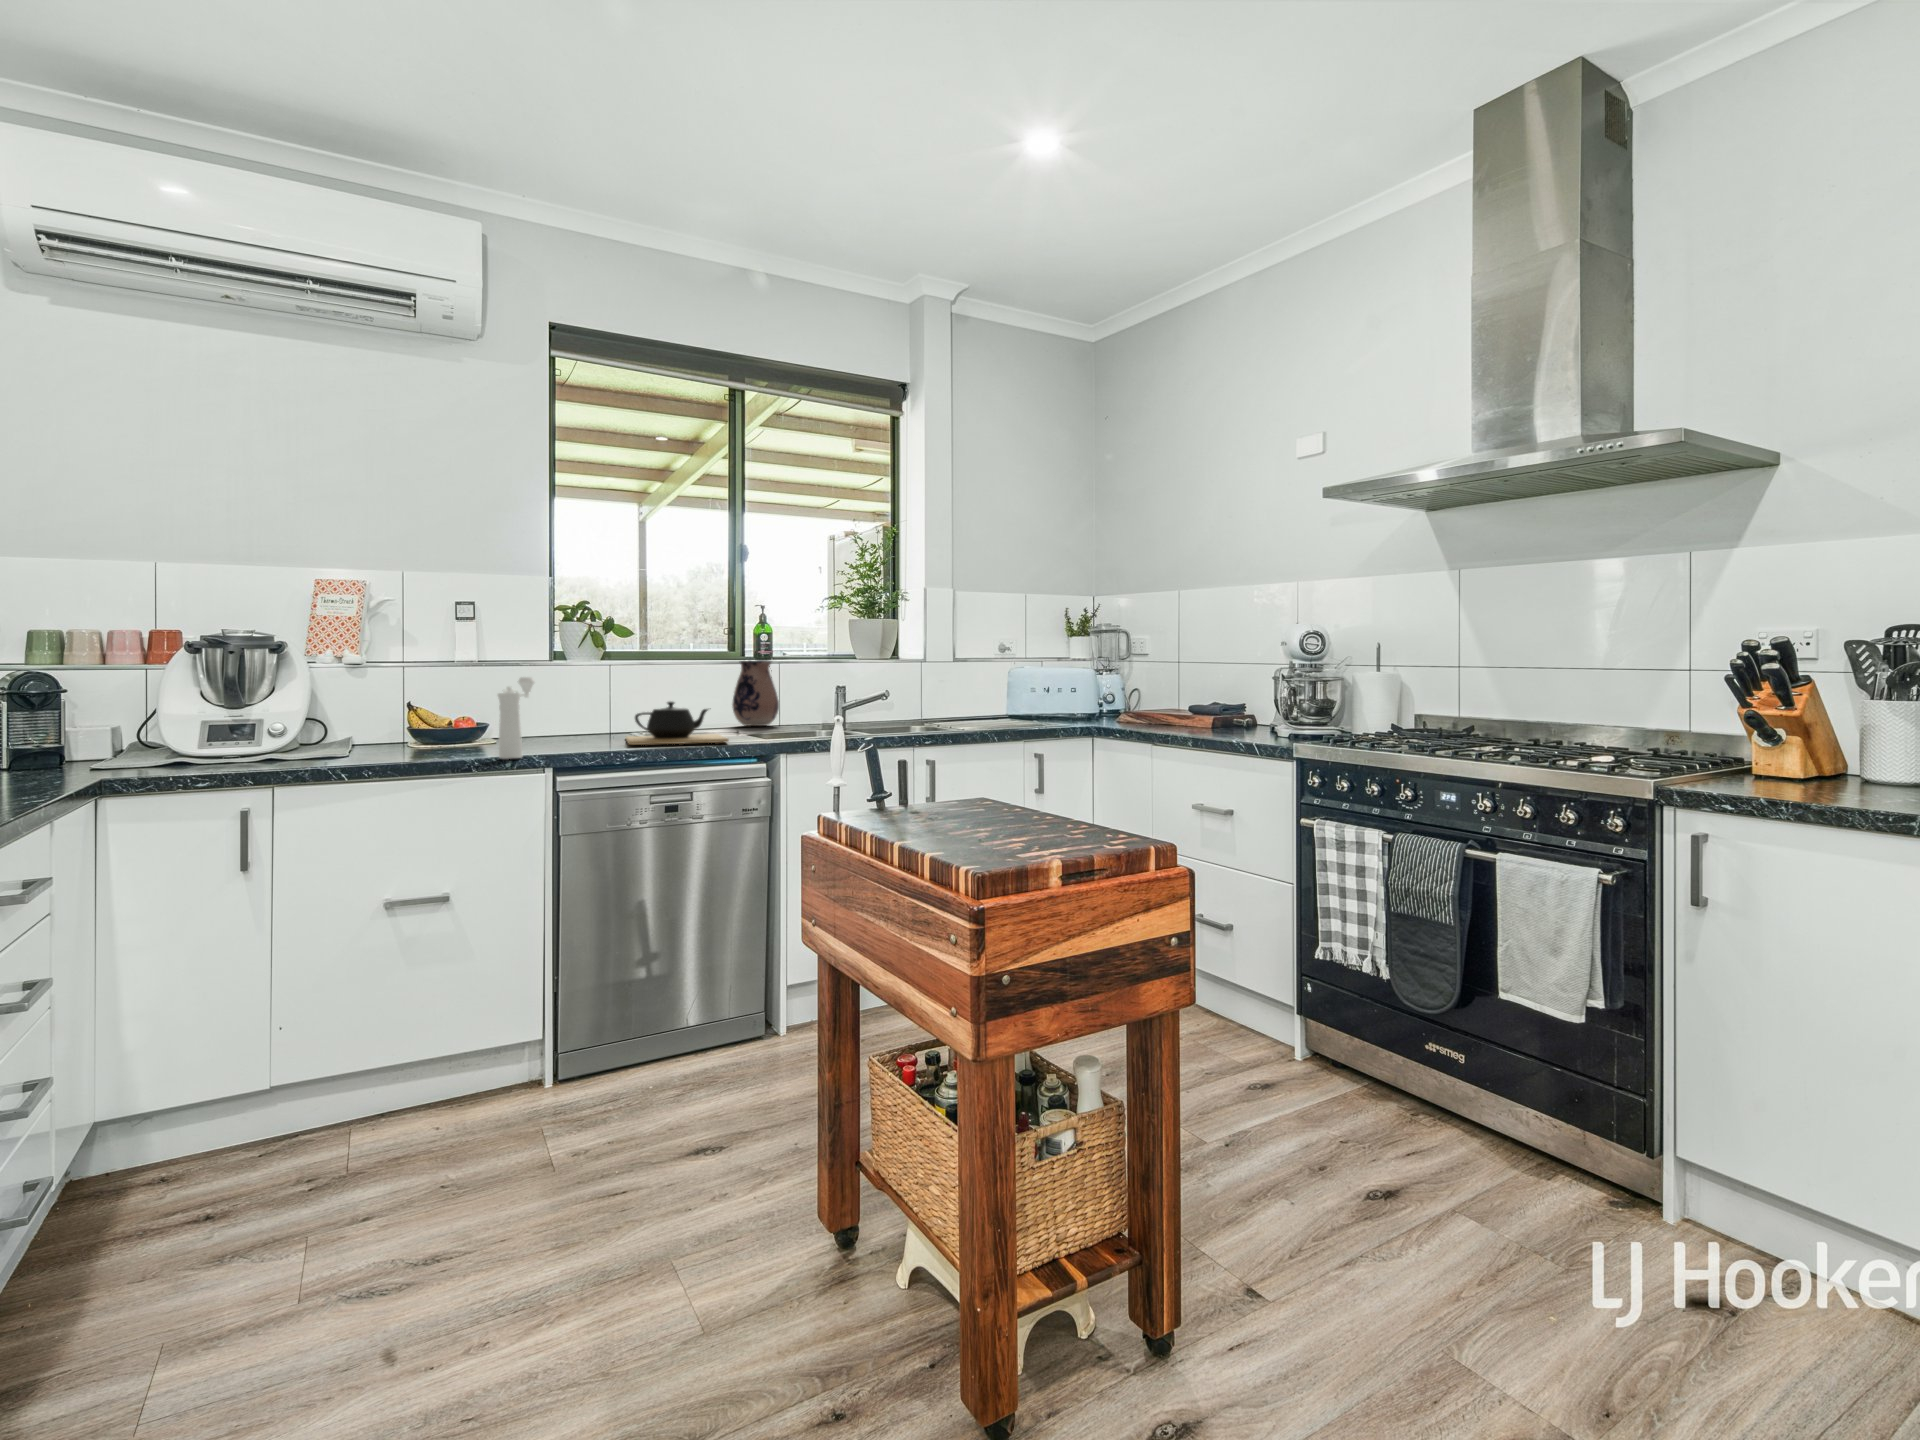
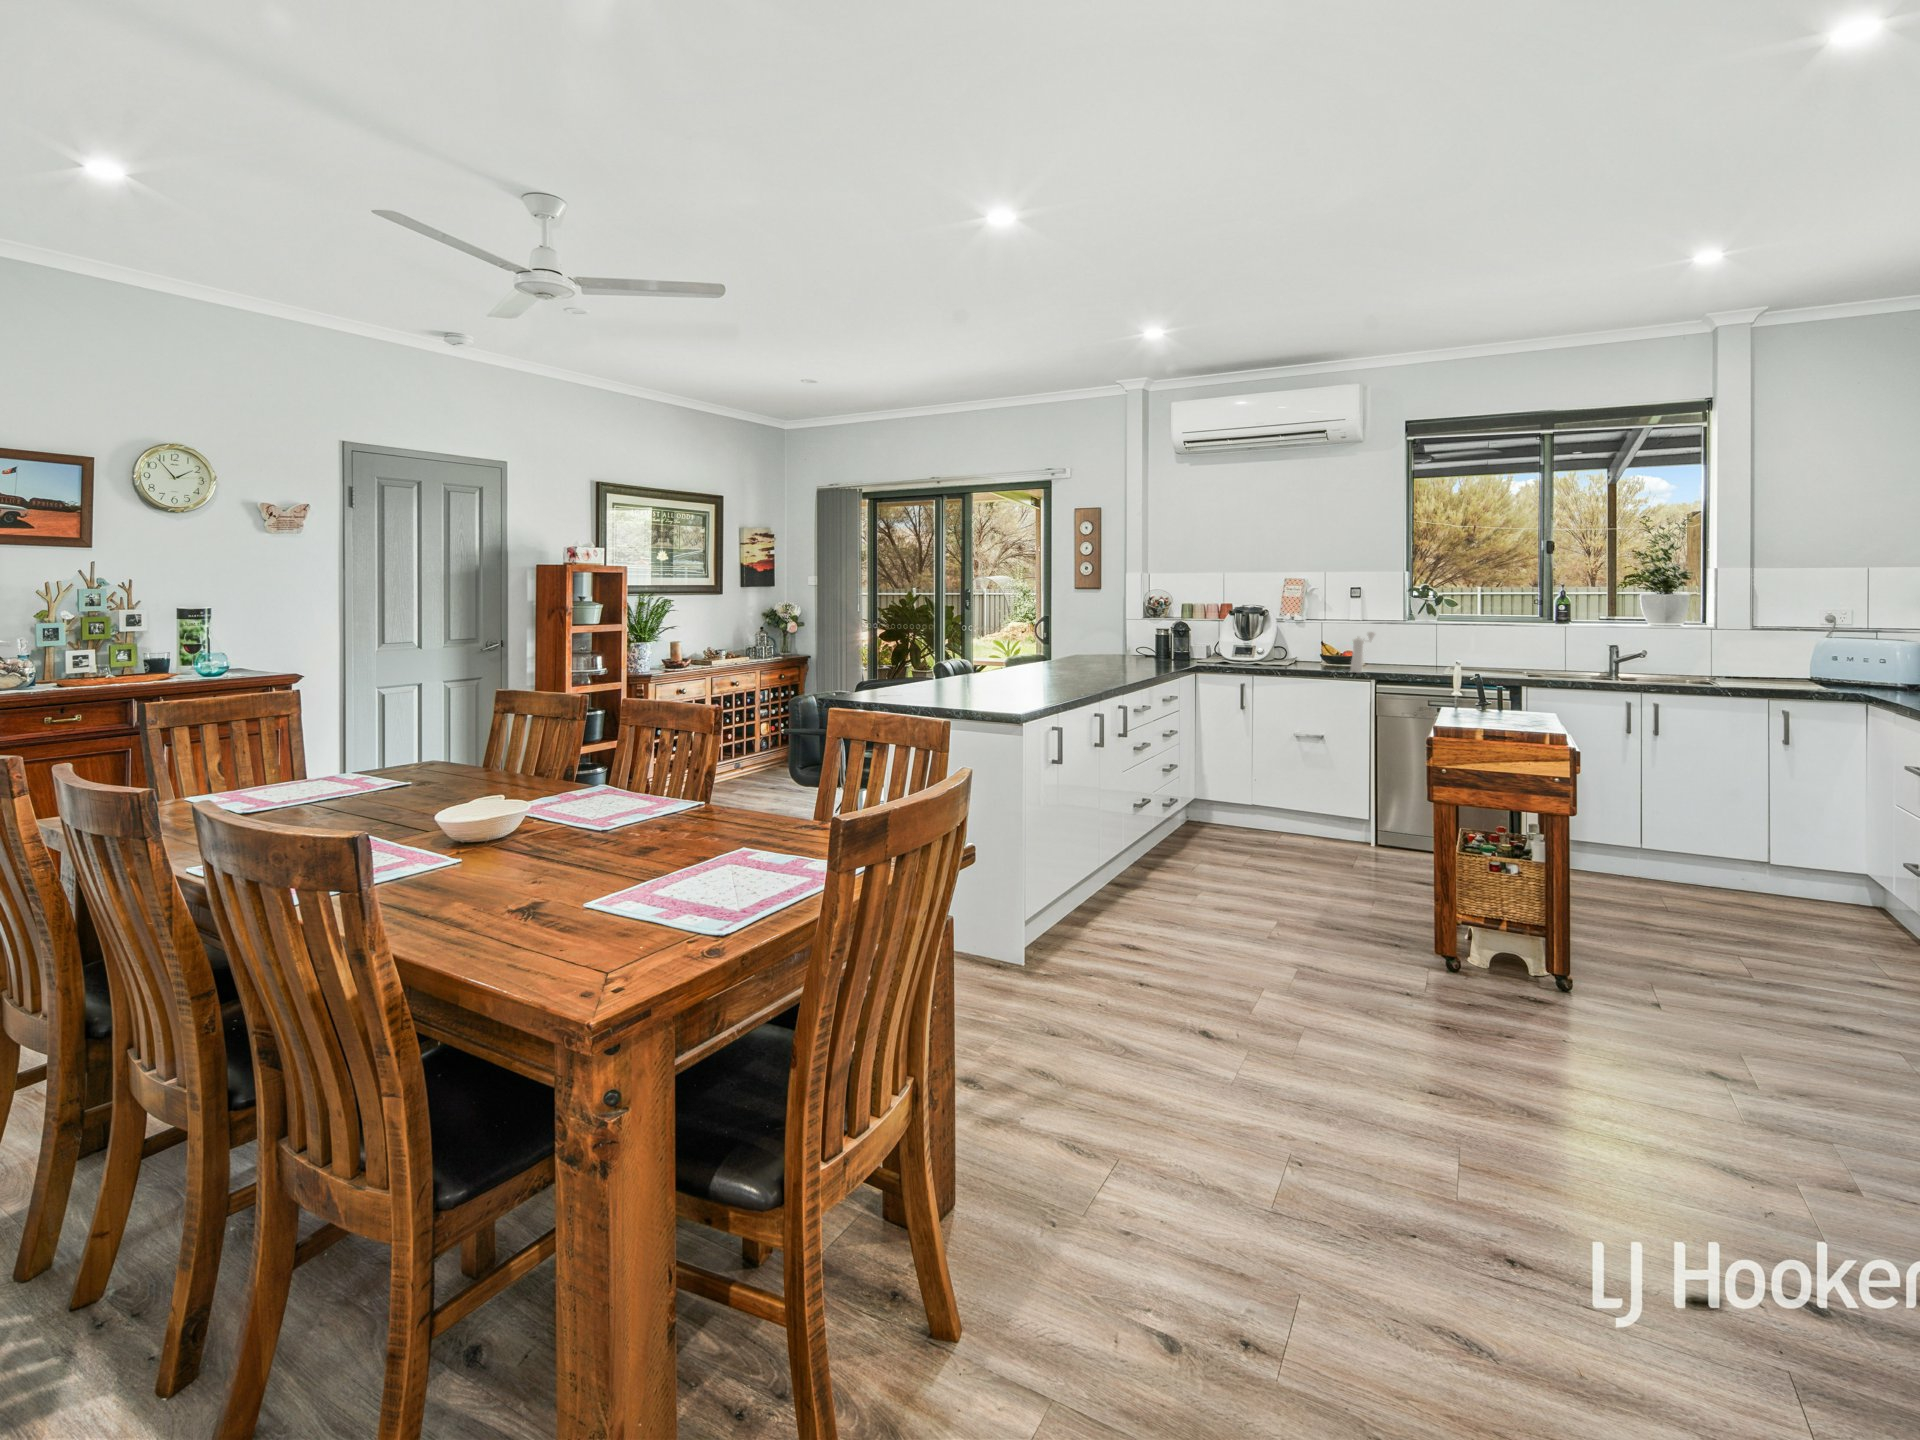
ceramic pitcher: present [732,660,779,726] -> none [1526,624,1568,669]
teapot: present [626,701,729,745] -> none [1428,649,1497,675]

